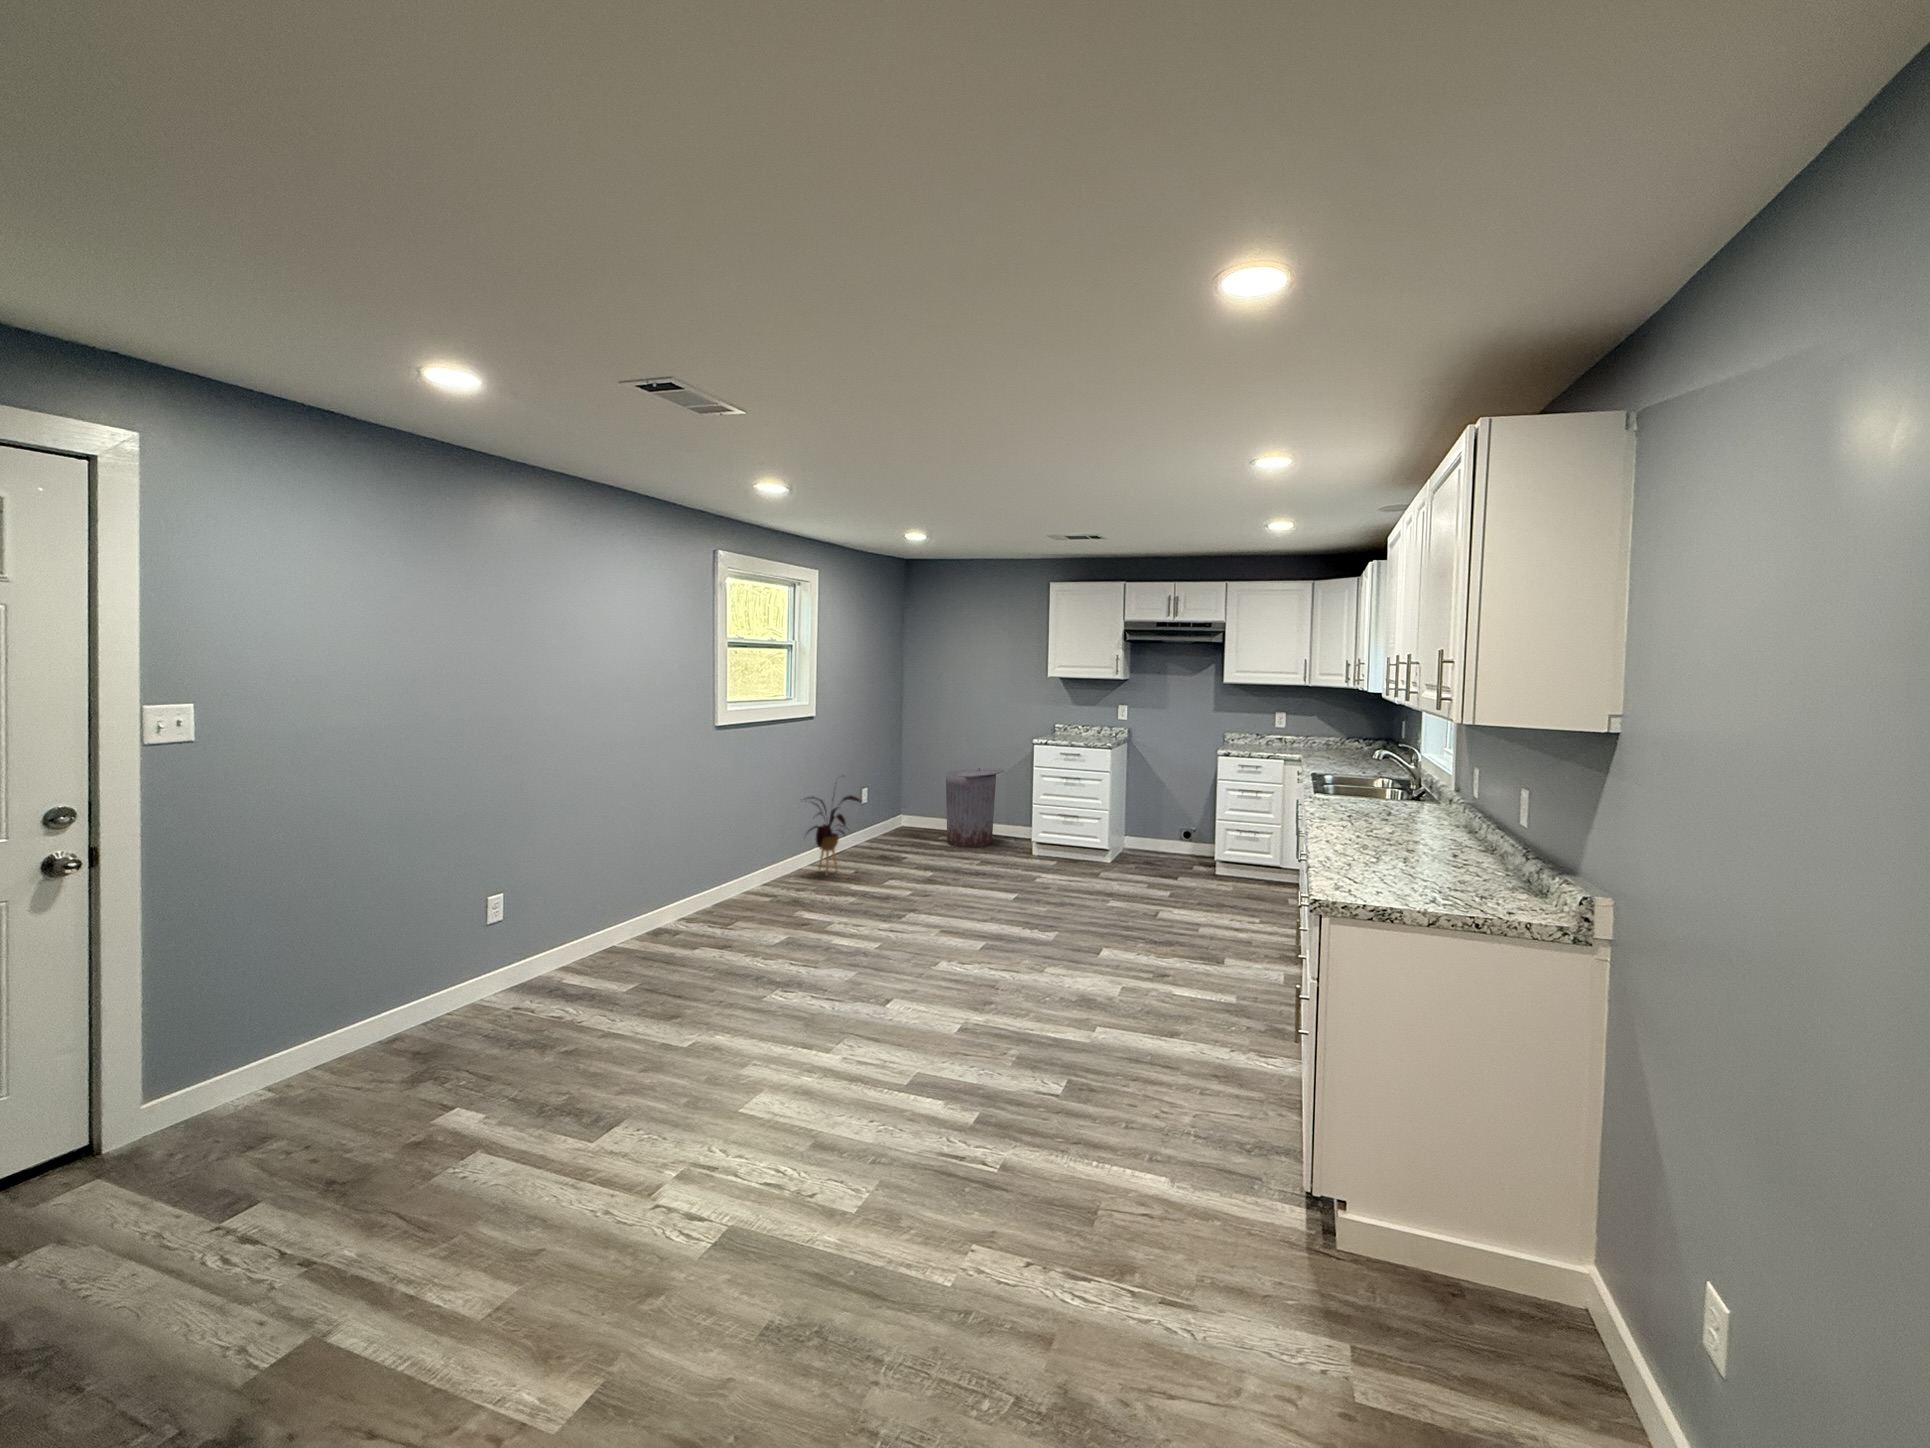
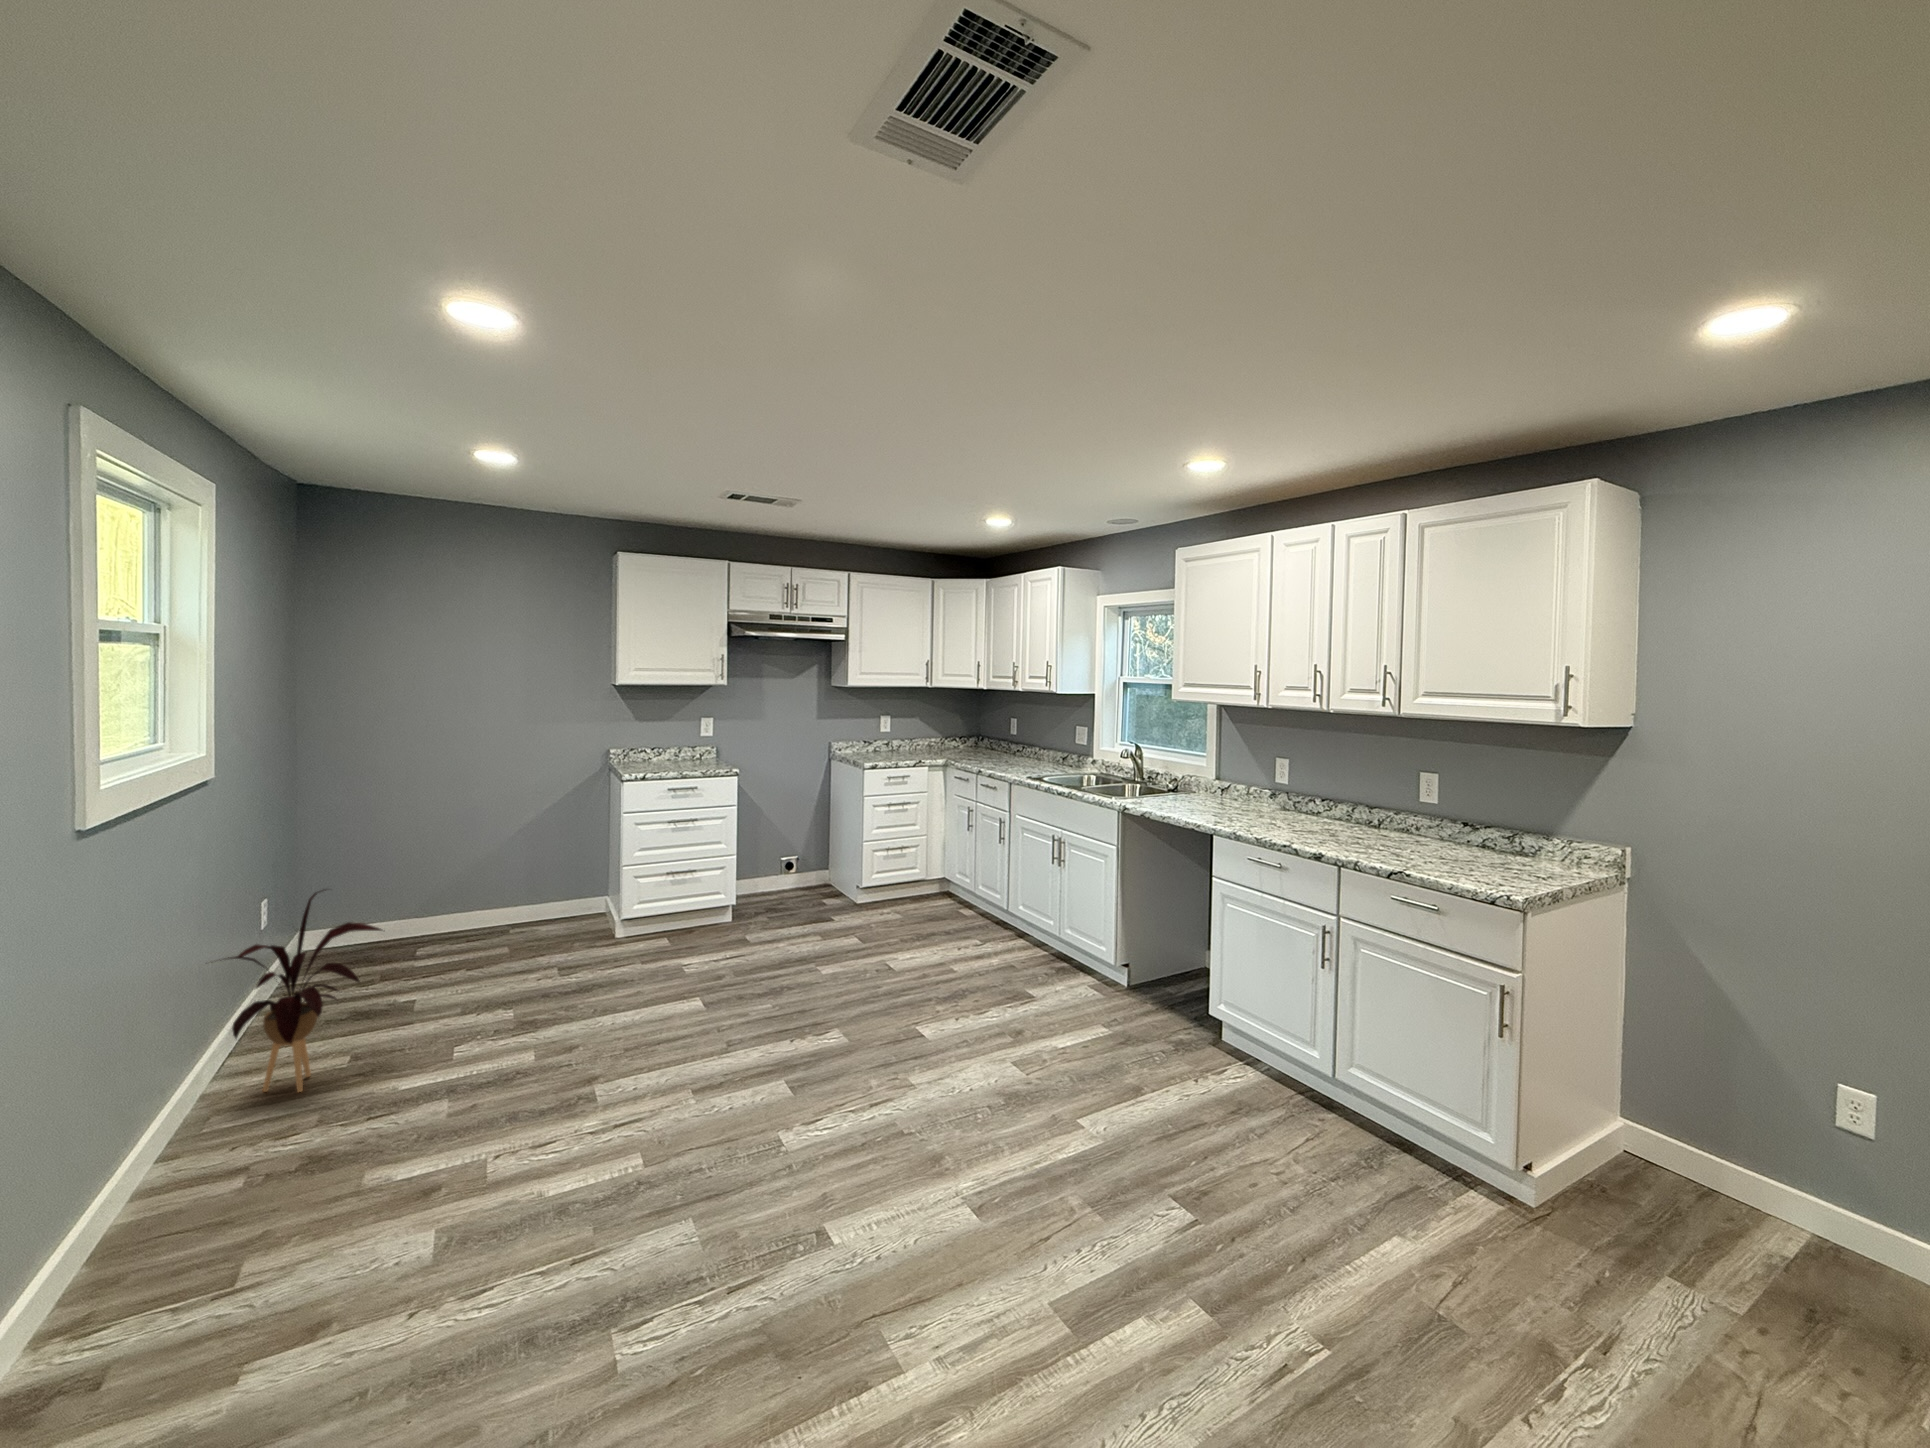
trash can: present [946,768,1004,848] -> none [433,827,545,965]

